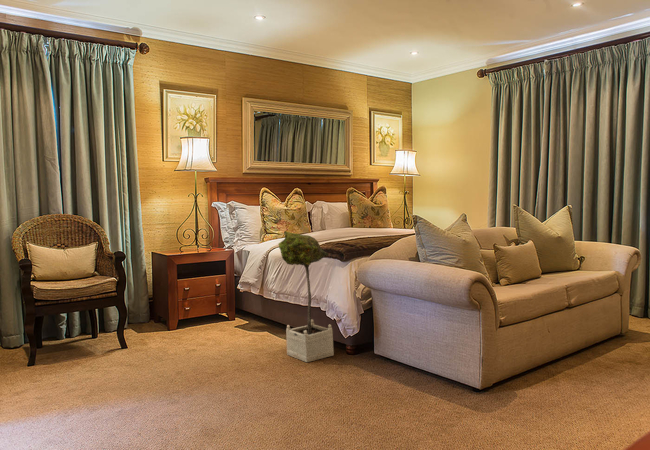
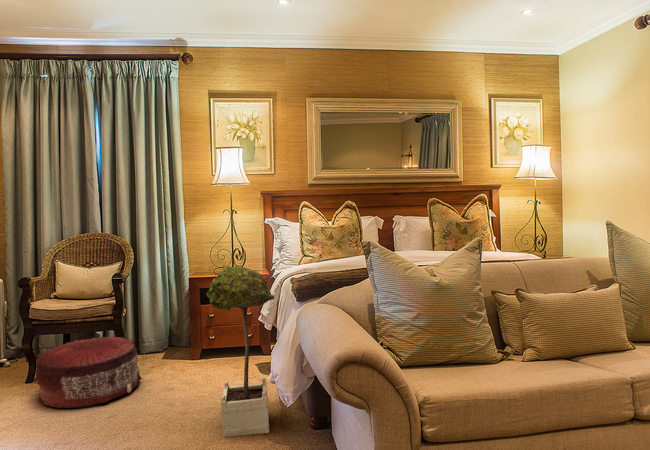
pouf: none [84,312,178,375] -> present [35,336,142,408]

